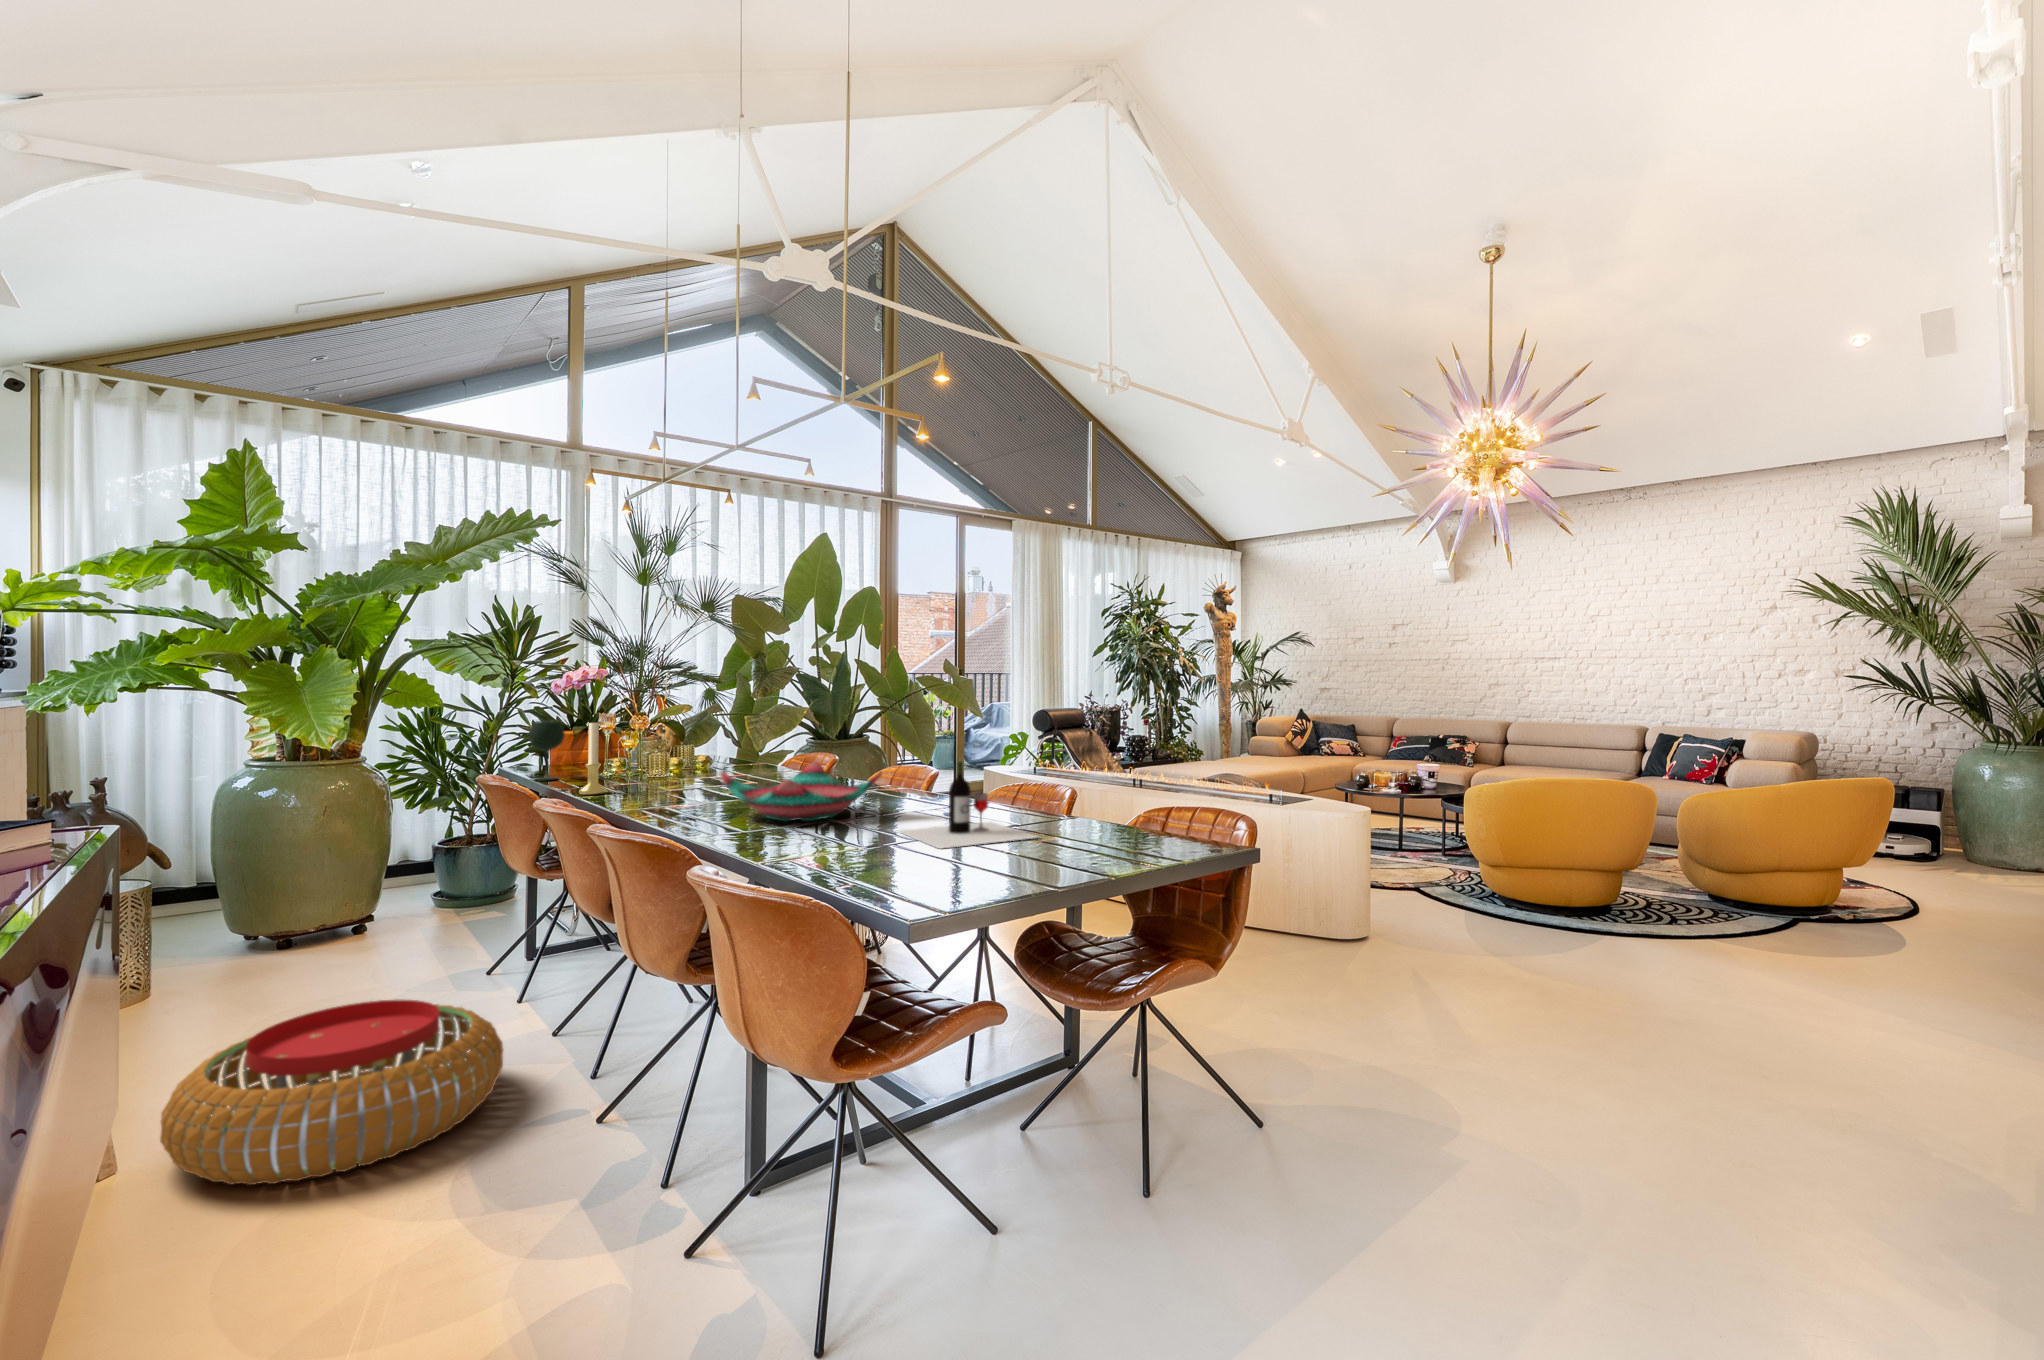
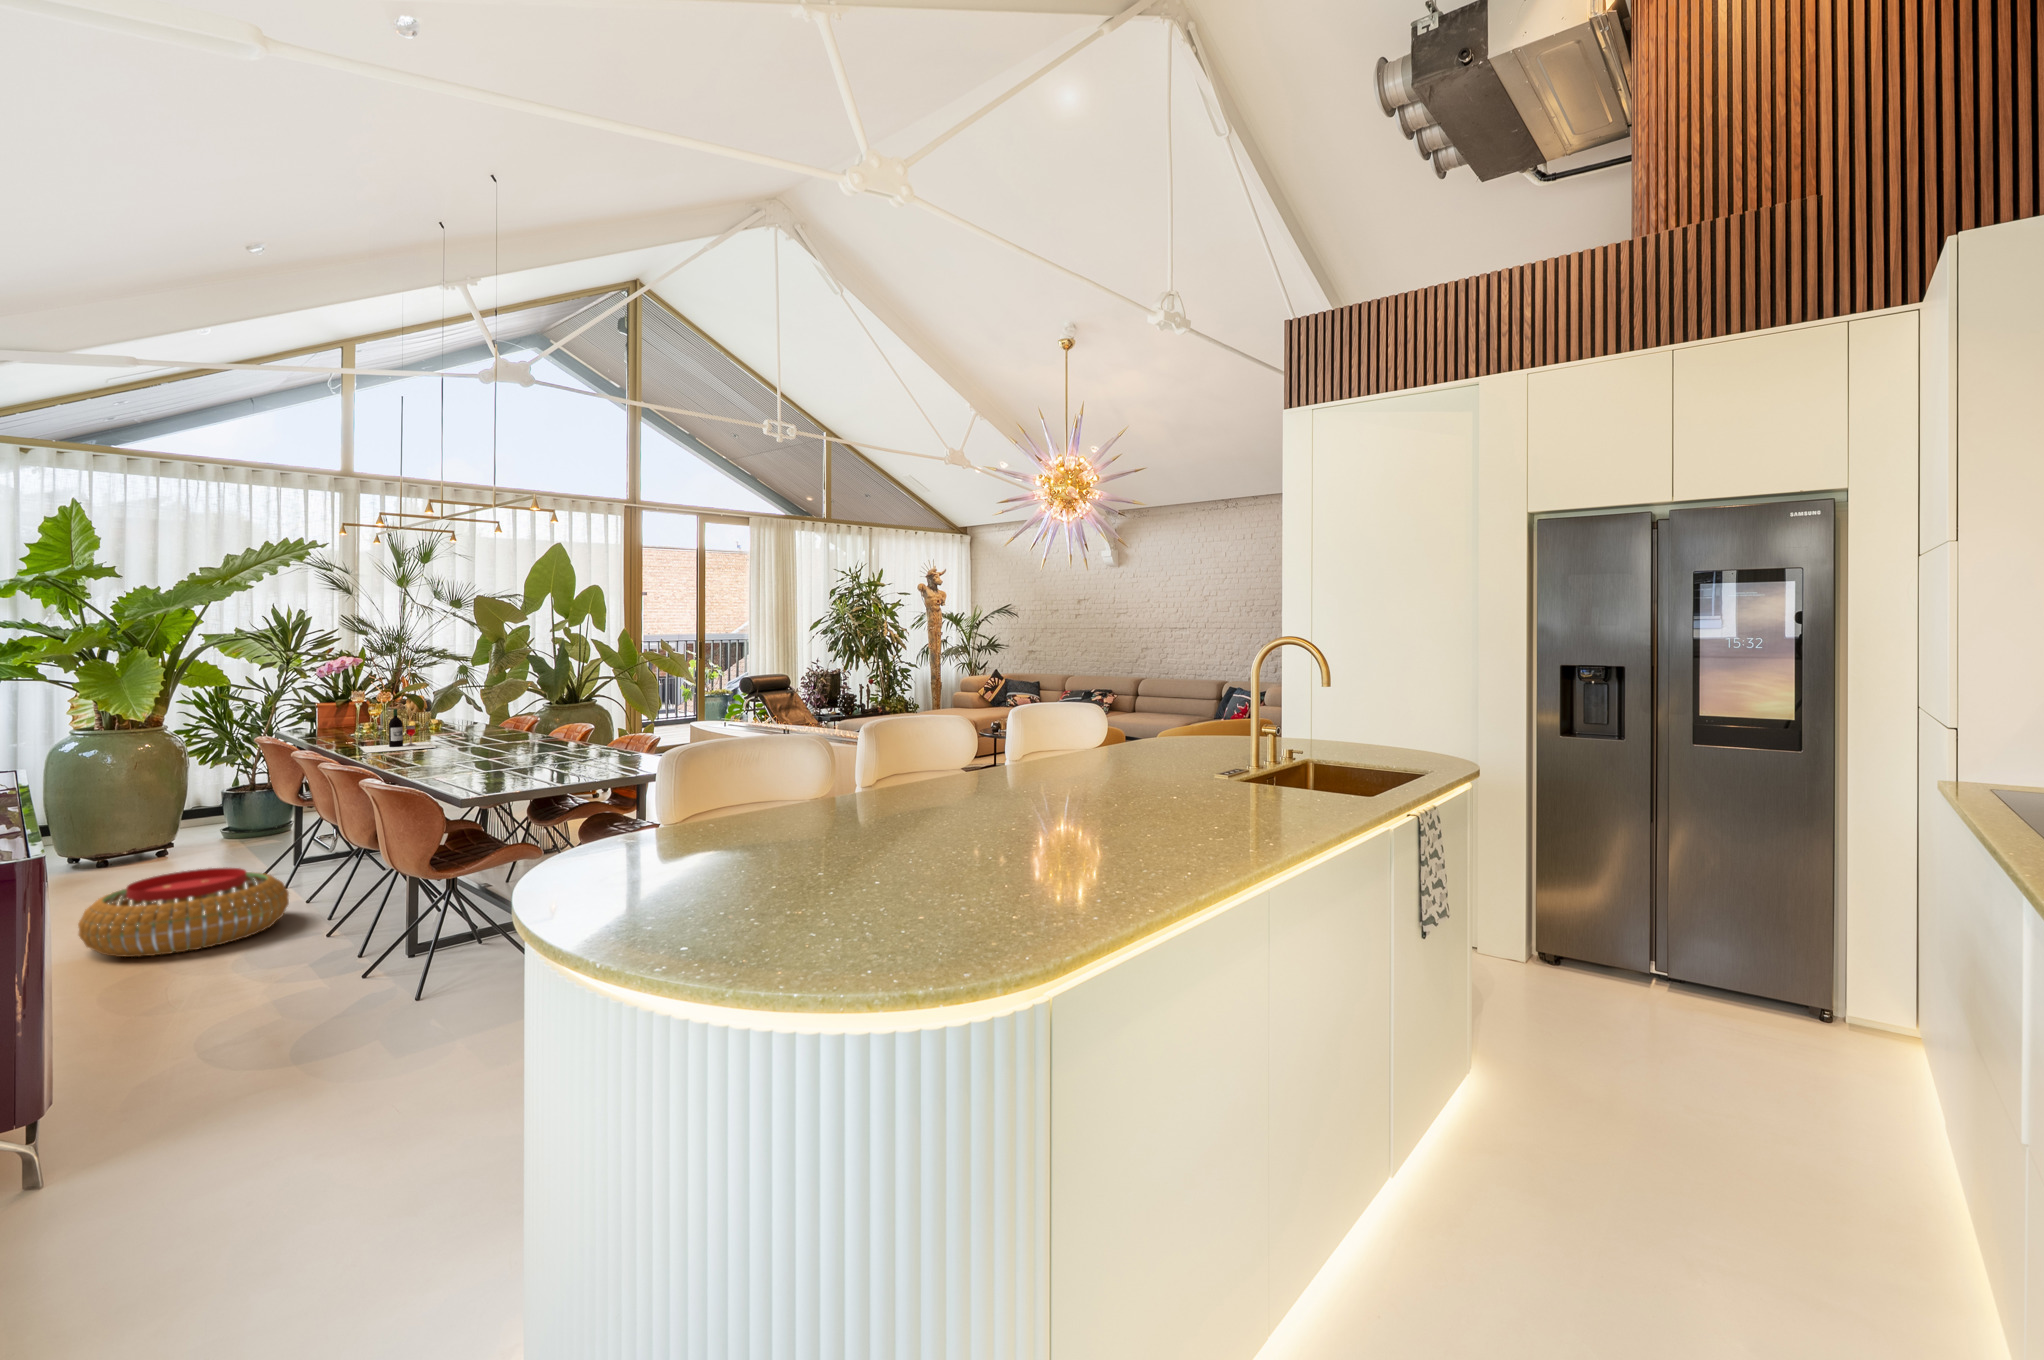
wine glass: present [529,721,565,781] -> none [300,697,327,737]
candle holder: present [579,722,607,795] -> none [336,696,356,745]
wine bottle: present [898,761,1038,849] -> present [360,709,436,753]
decorative bowl: present [721,762,882,822] -> none [427,720,534,755]

